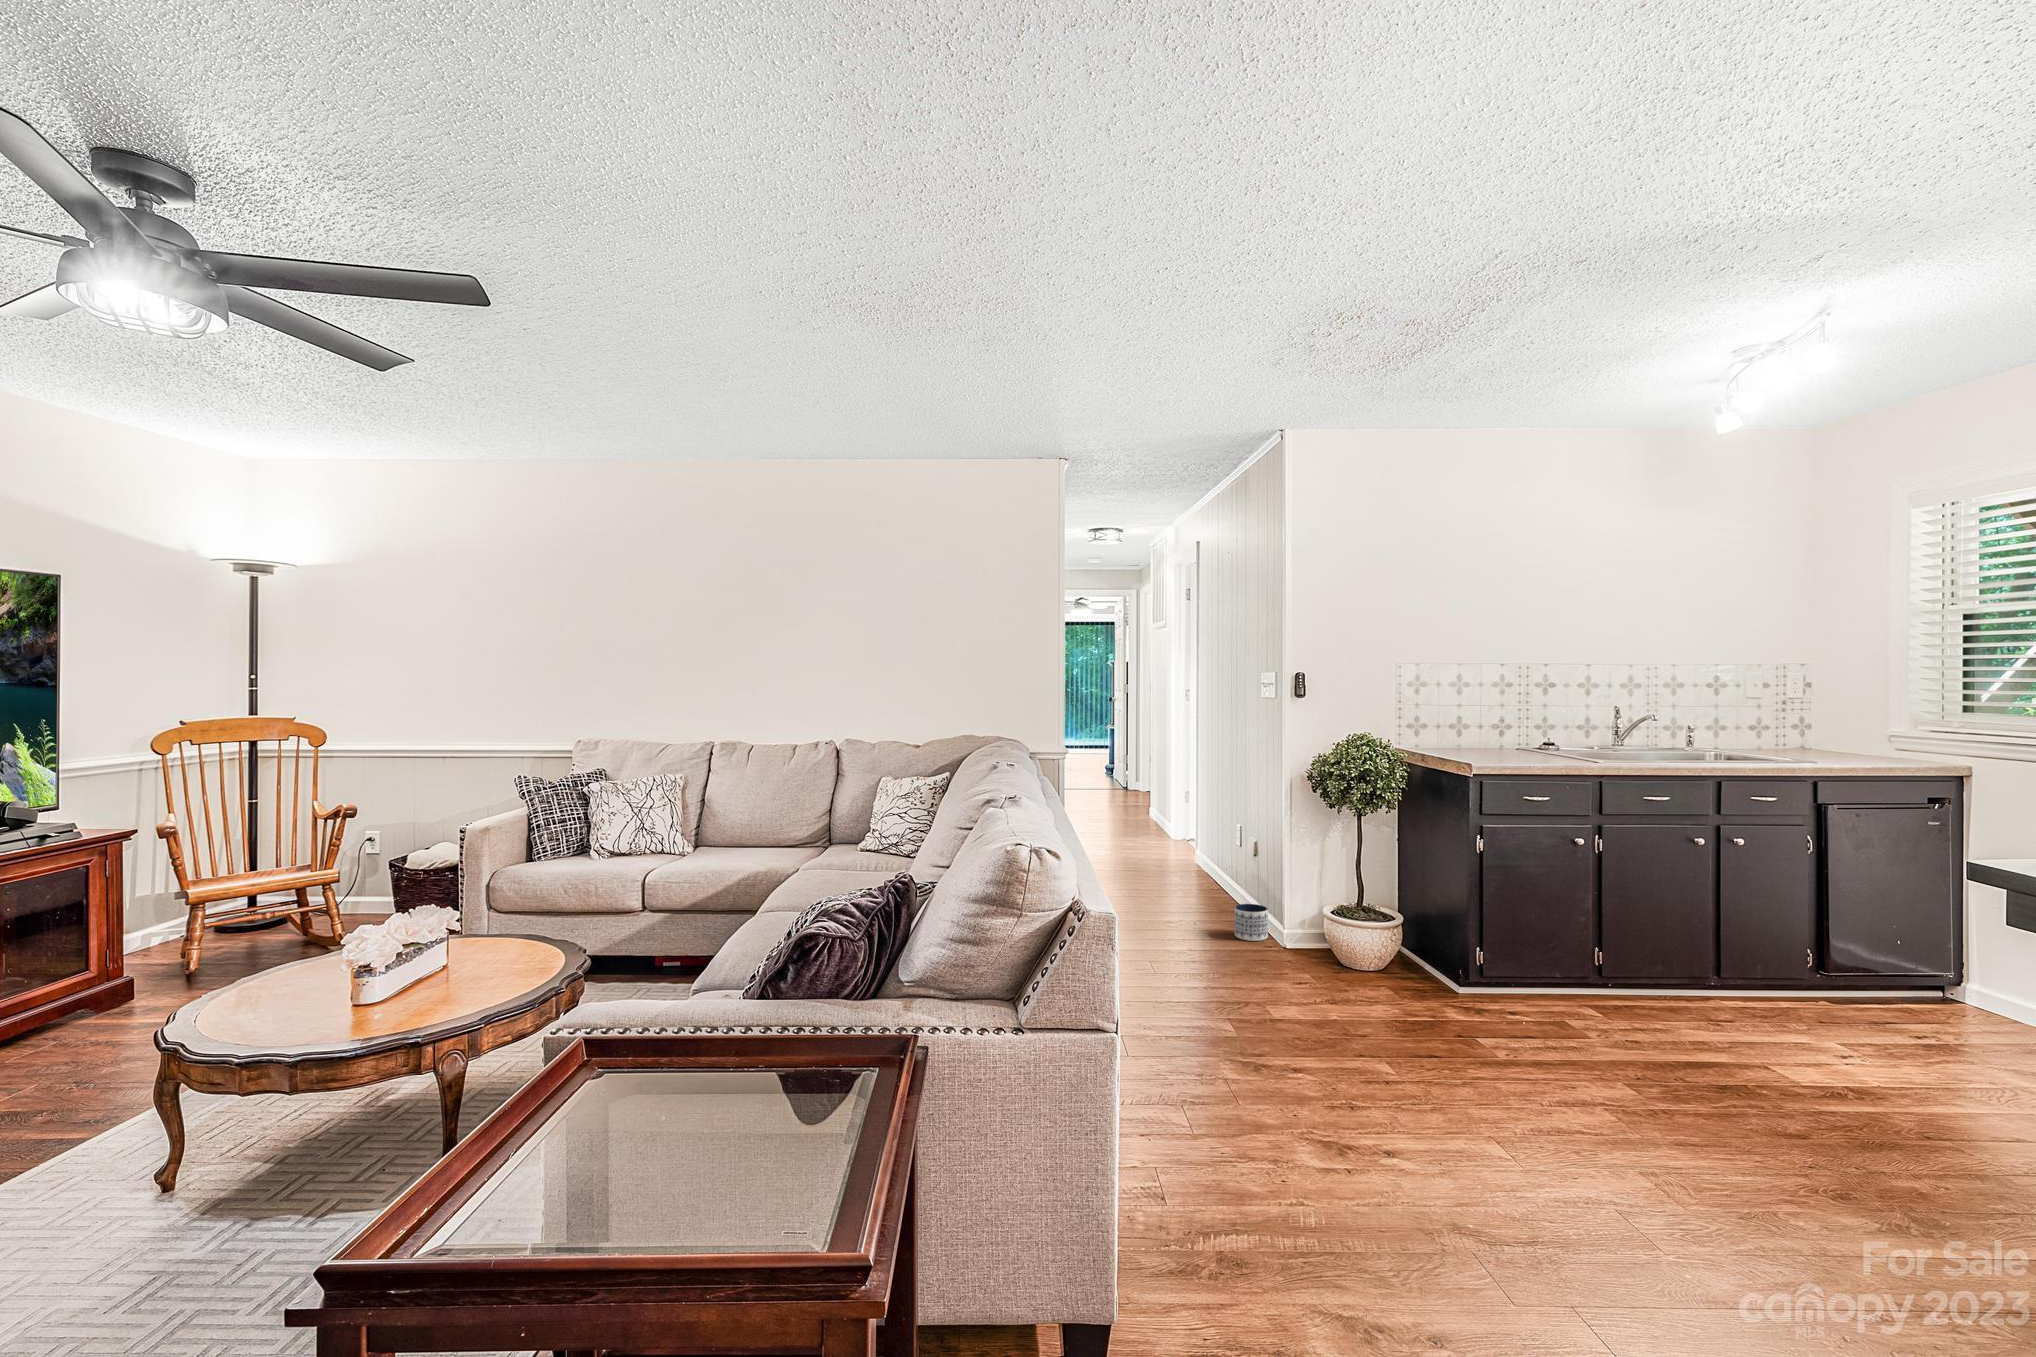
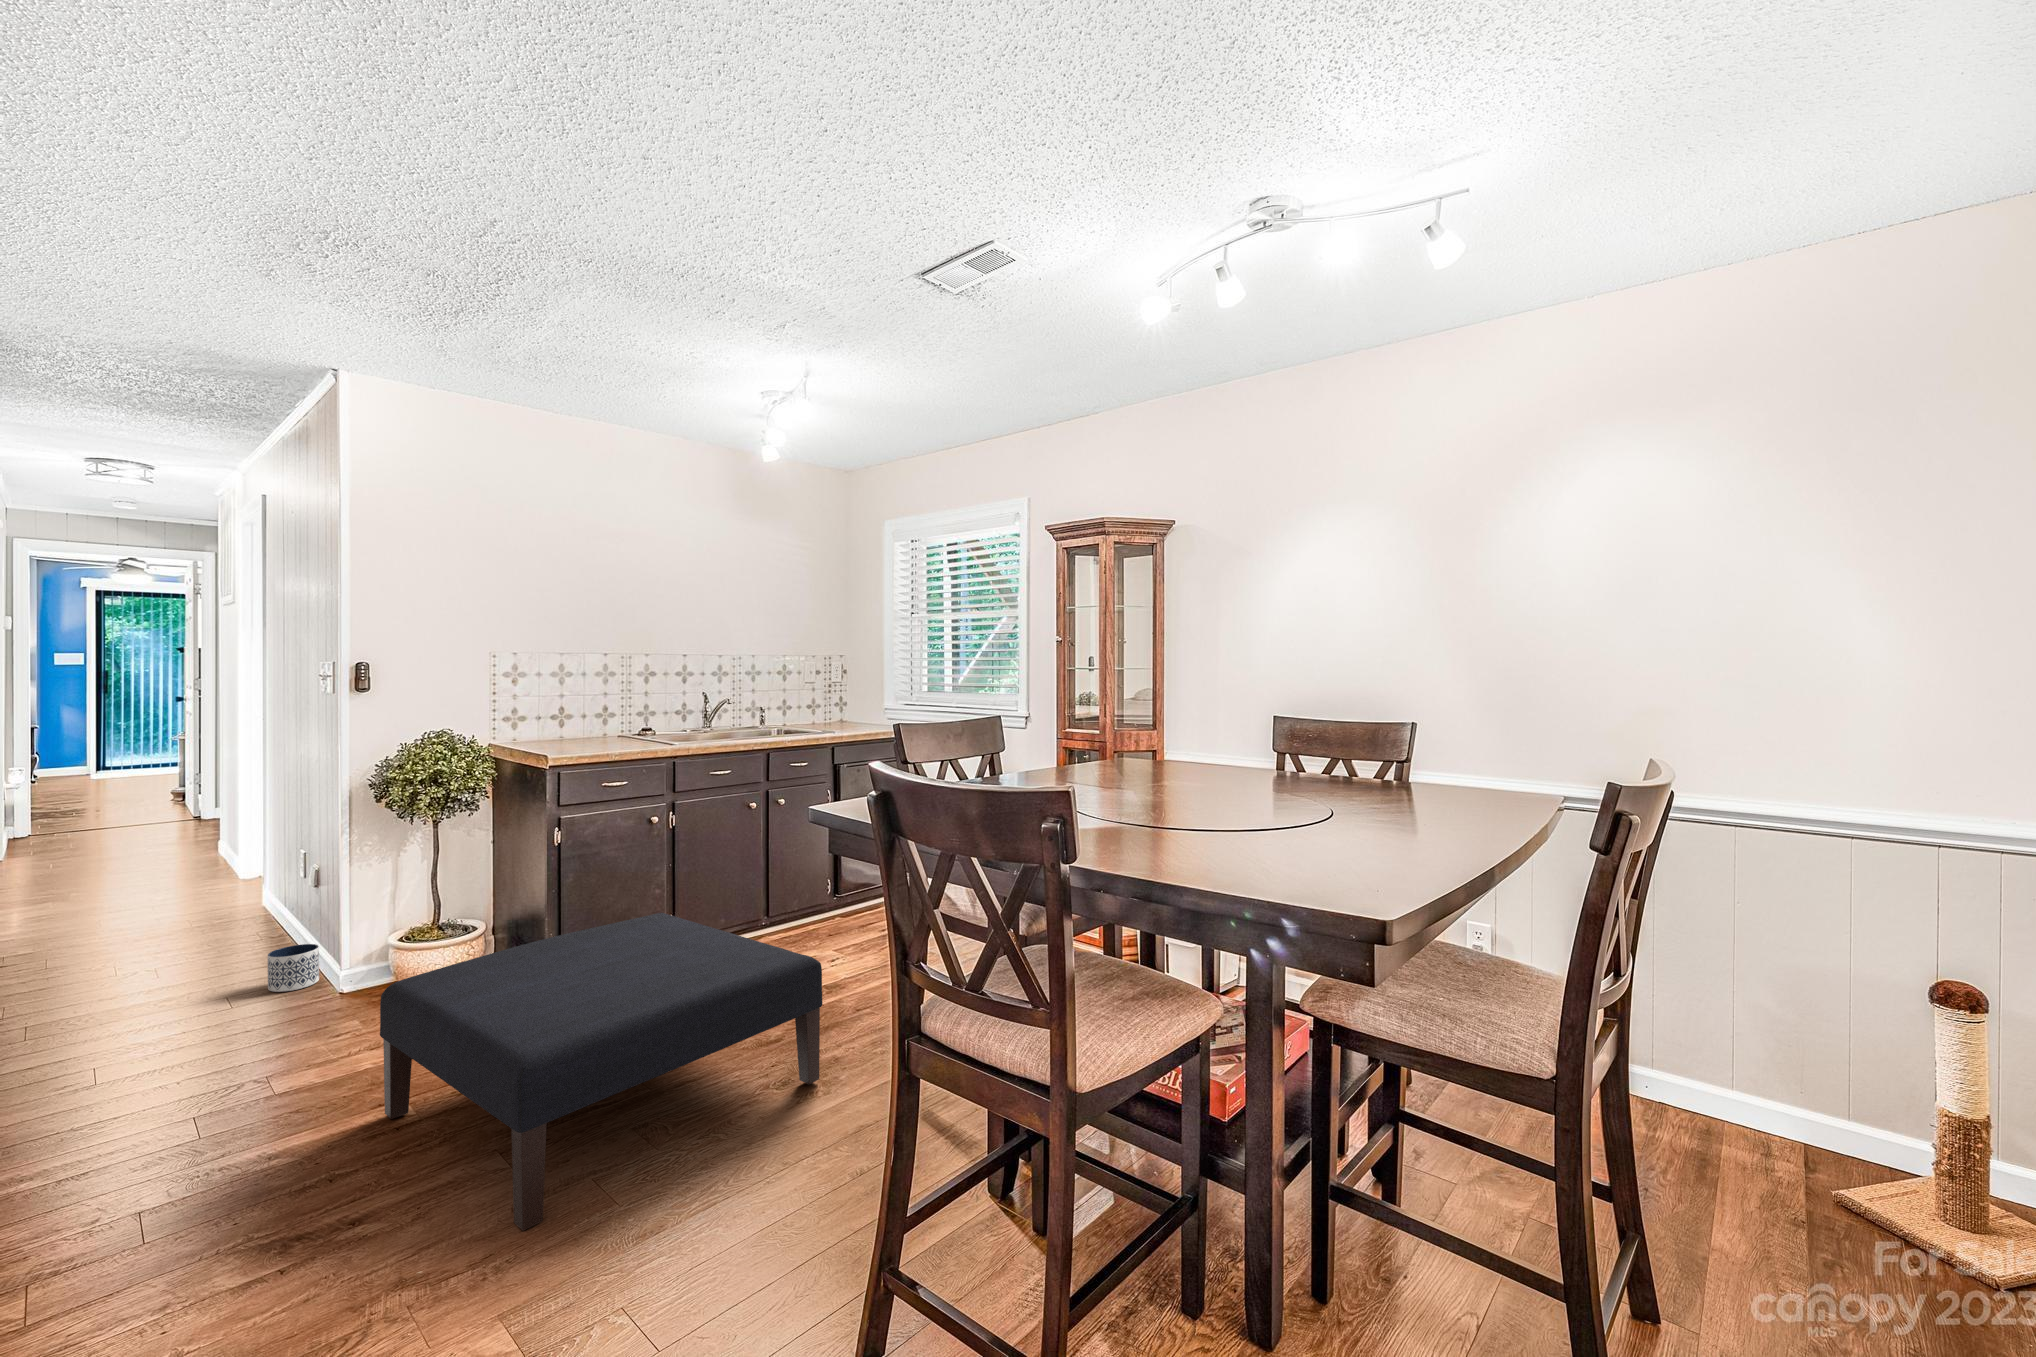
ottoman: none [1372,943,1883,1218] -> present [380,913,823,1230]

